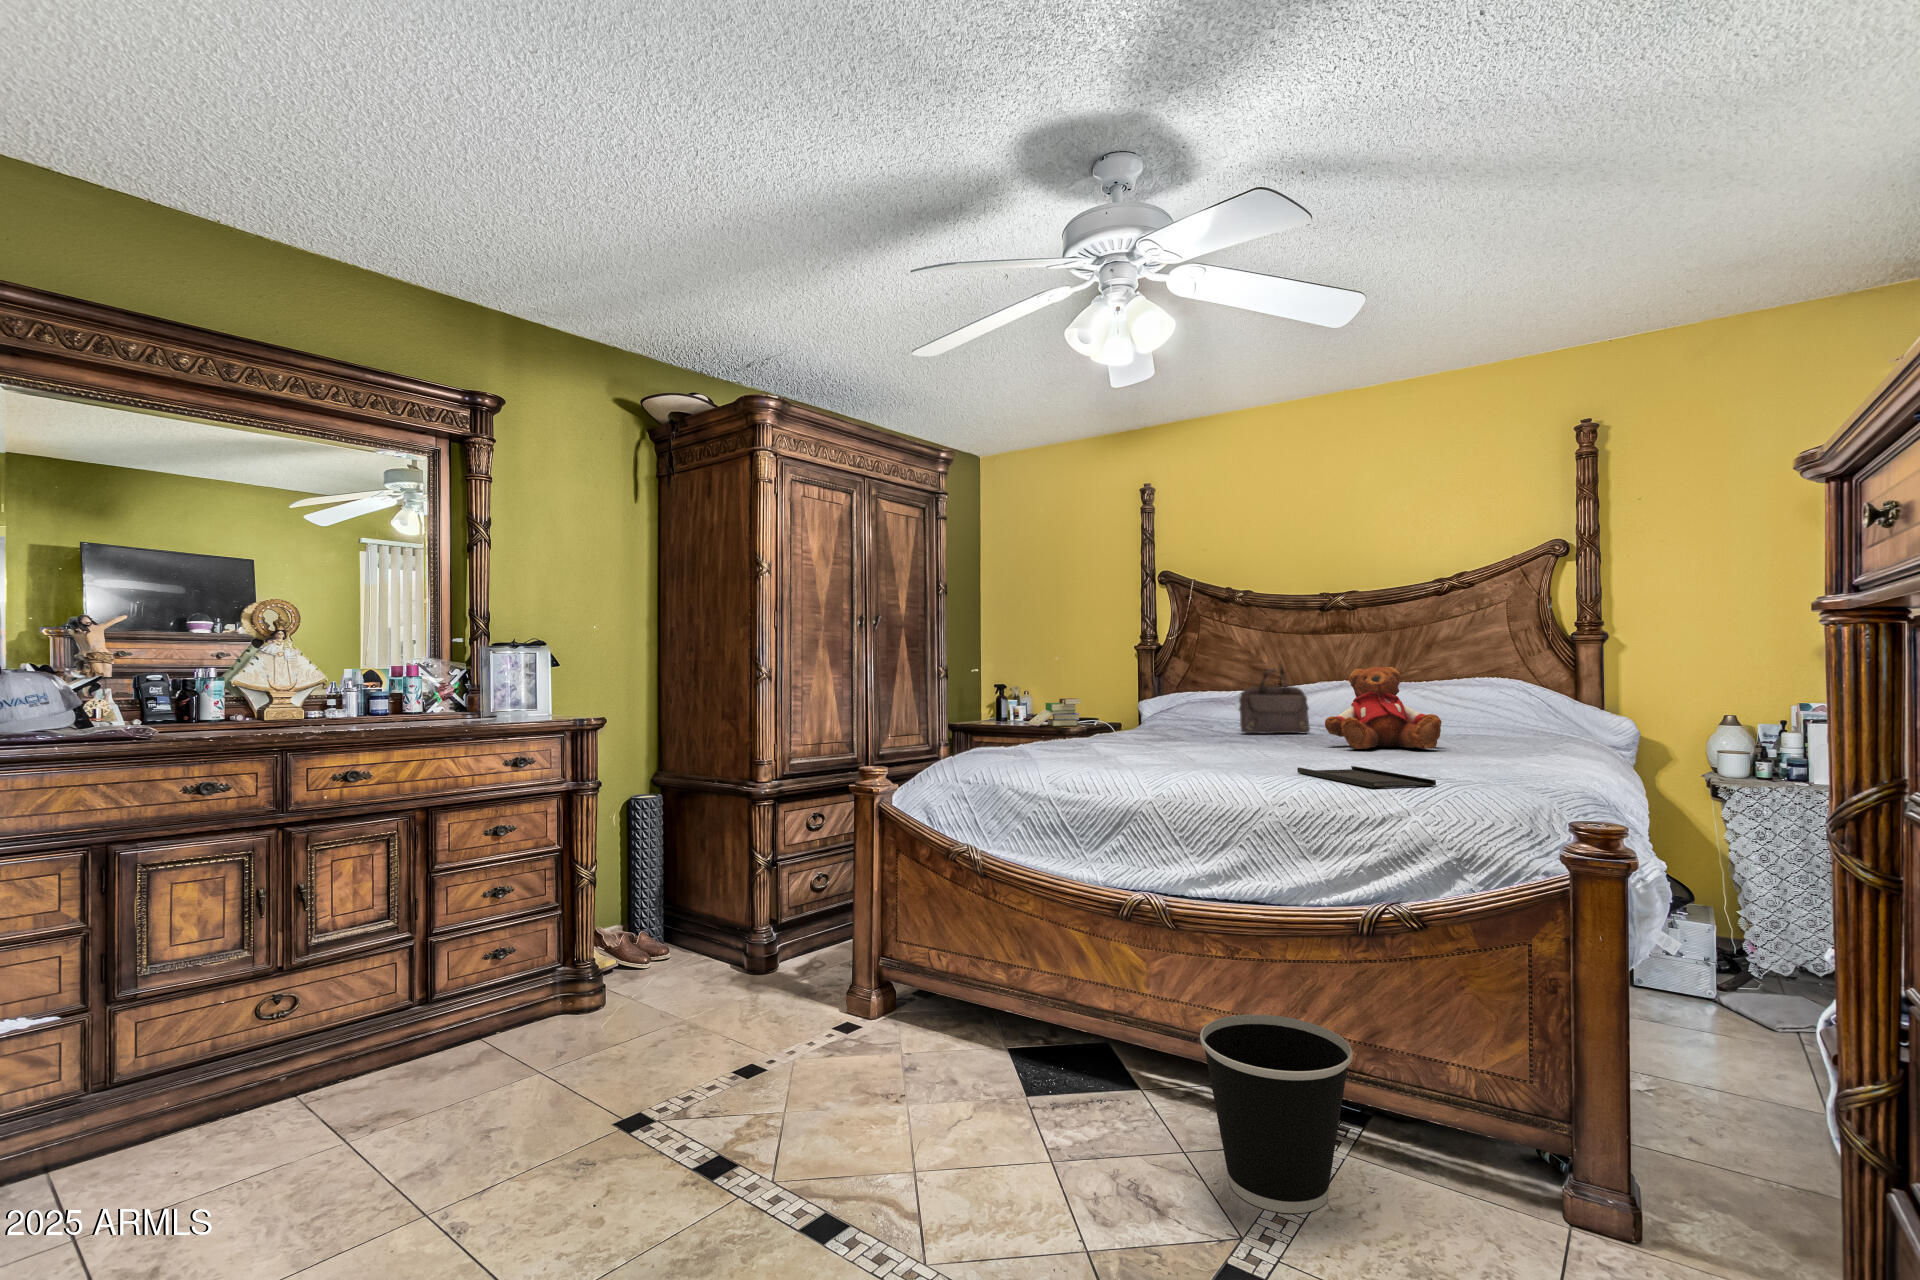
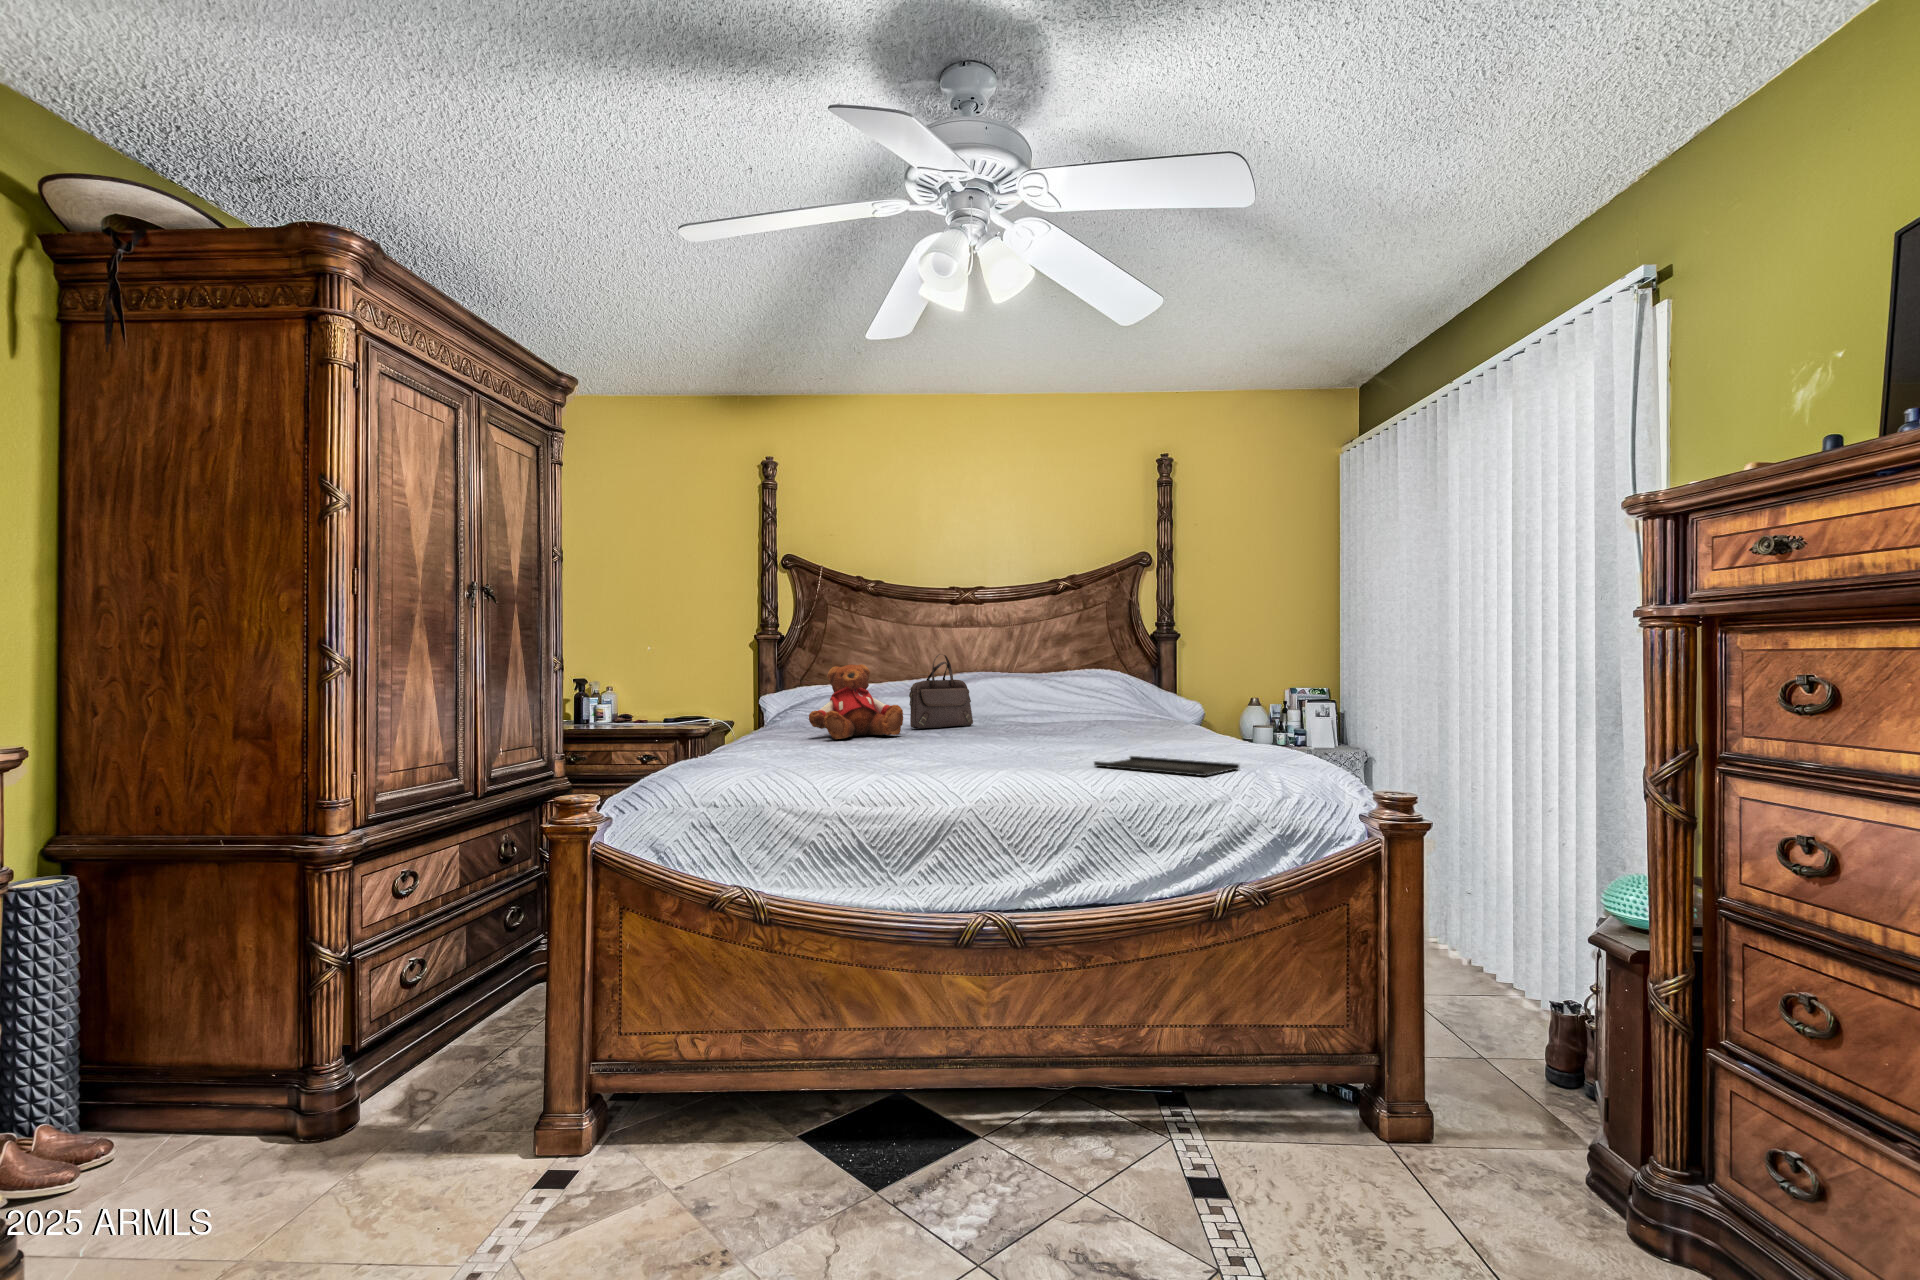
teddy bear: present [1325,667,1442,749] -> present [809,664,903,739]
book: present [1028,698,1080,726] -> none [651,700,718,734]
wastebasket: present [1200,1015,1352,1213] -> none [1089,1017,1241,1222]

